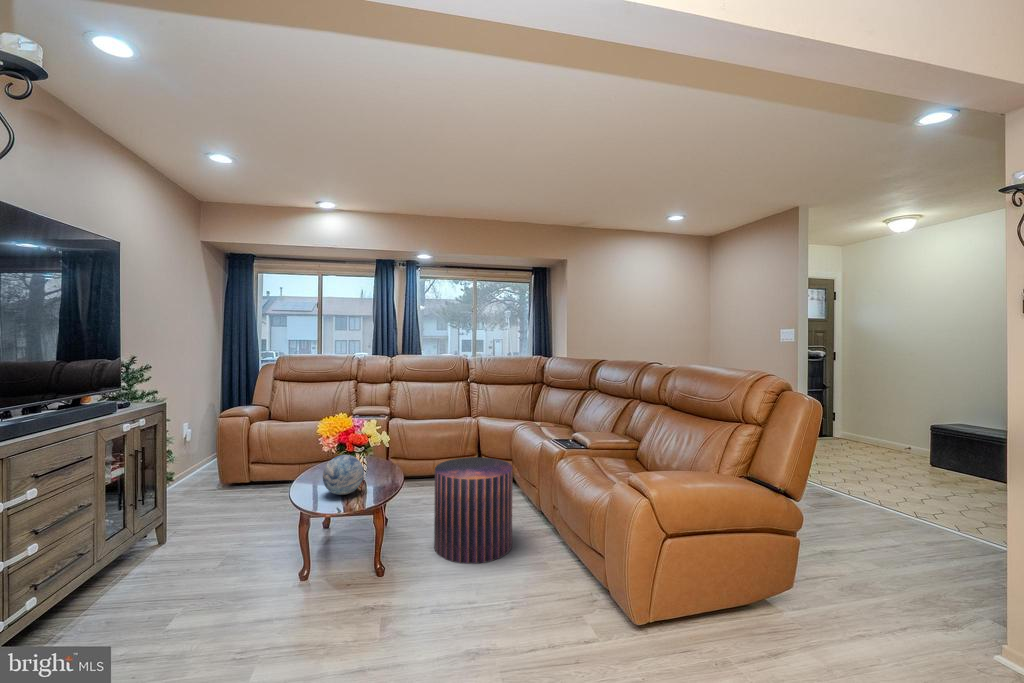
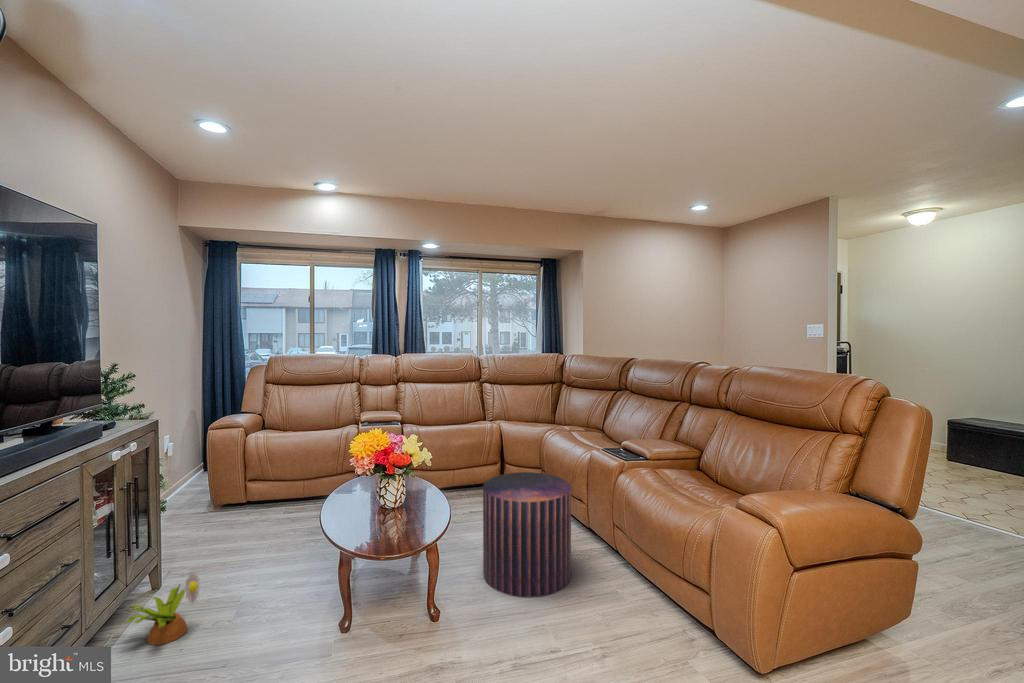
decorative orb: present [323,455,364,495] -> none [363,478,409,526]
decorative plant: none [123,525,189,585] -> present [125,570,200,645]

